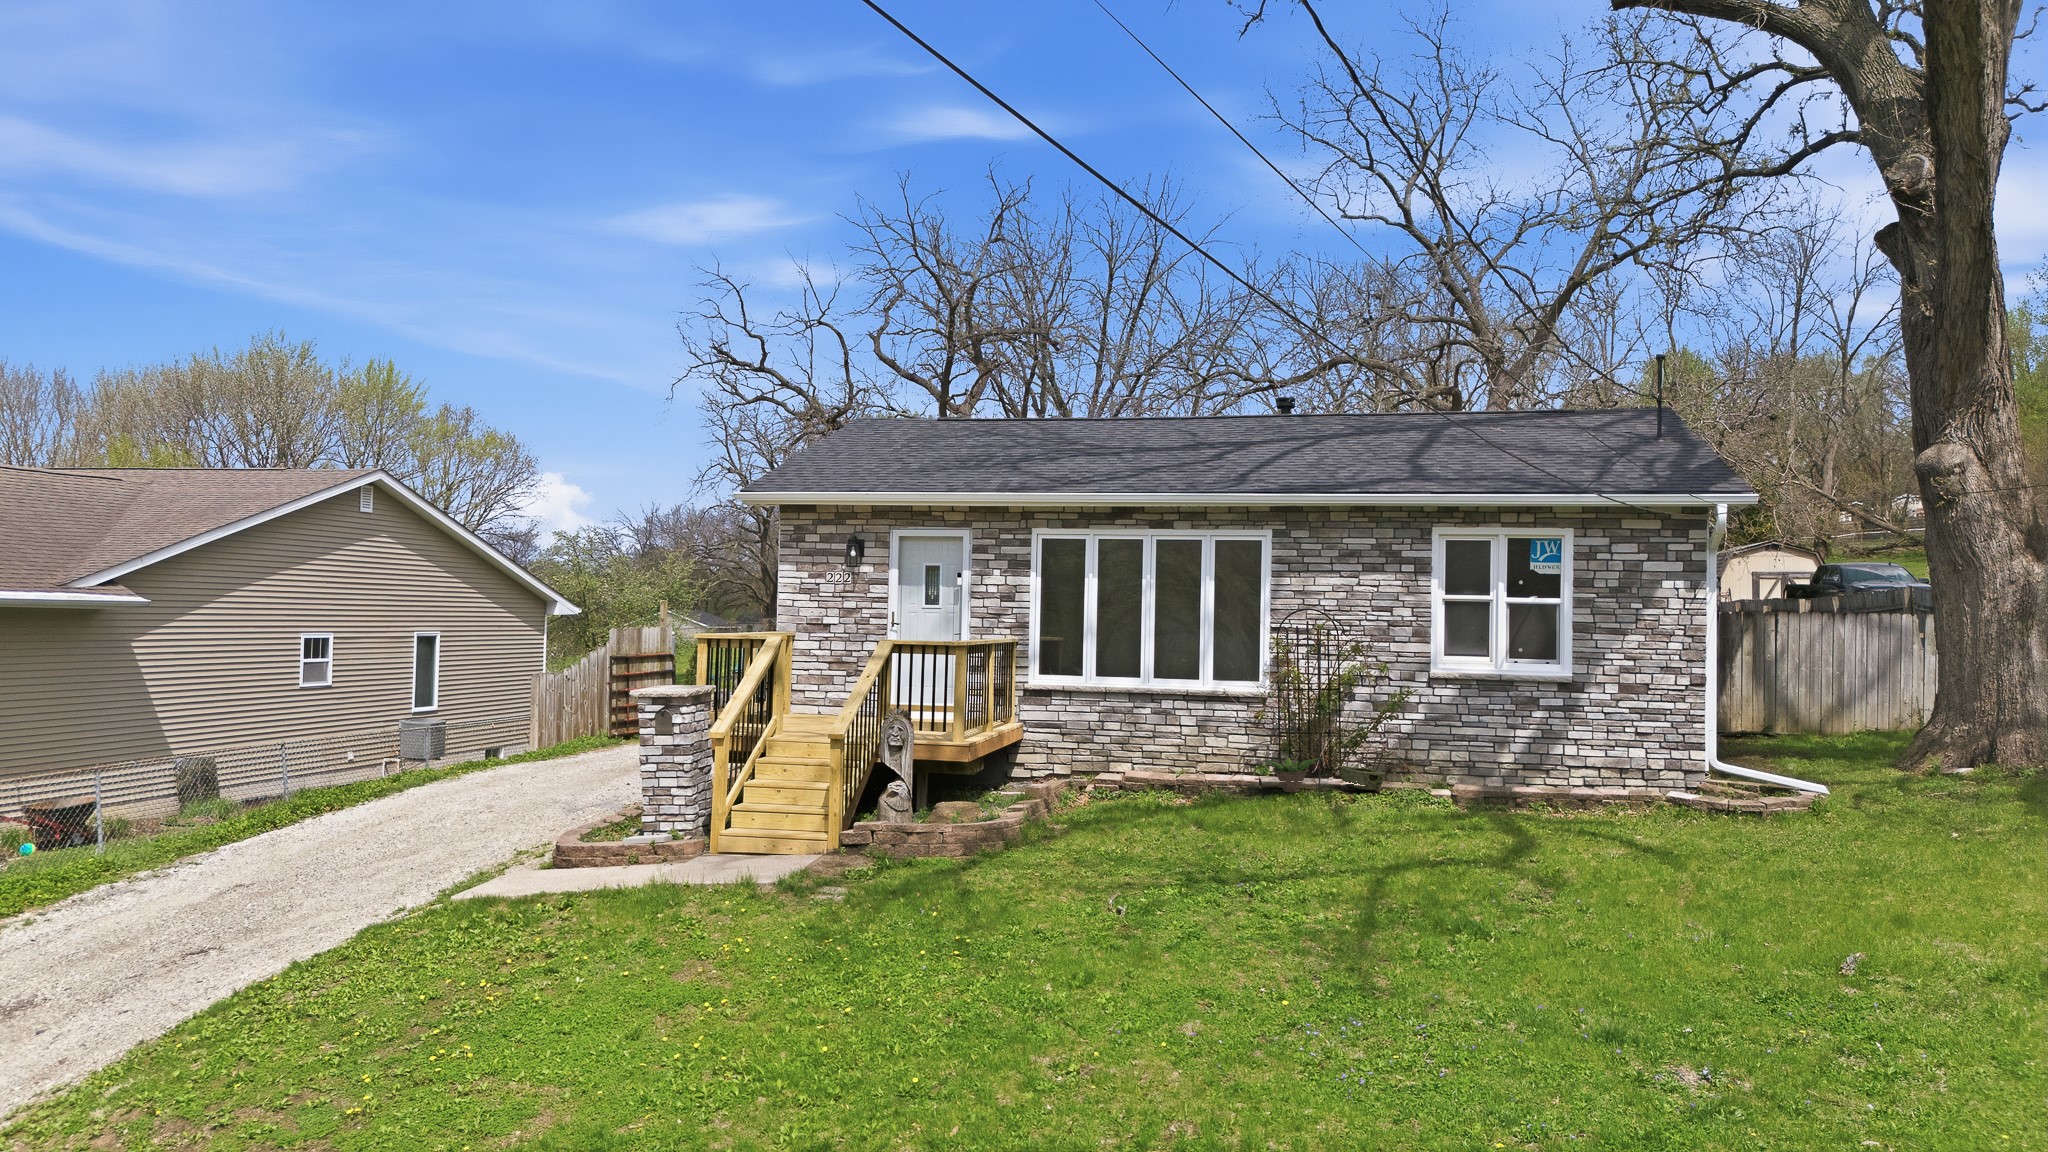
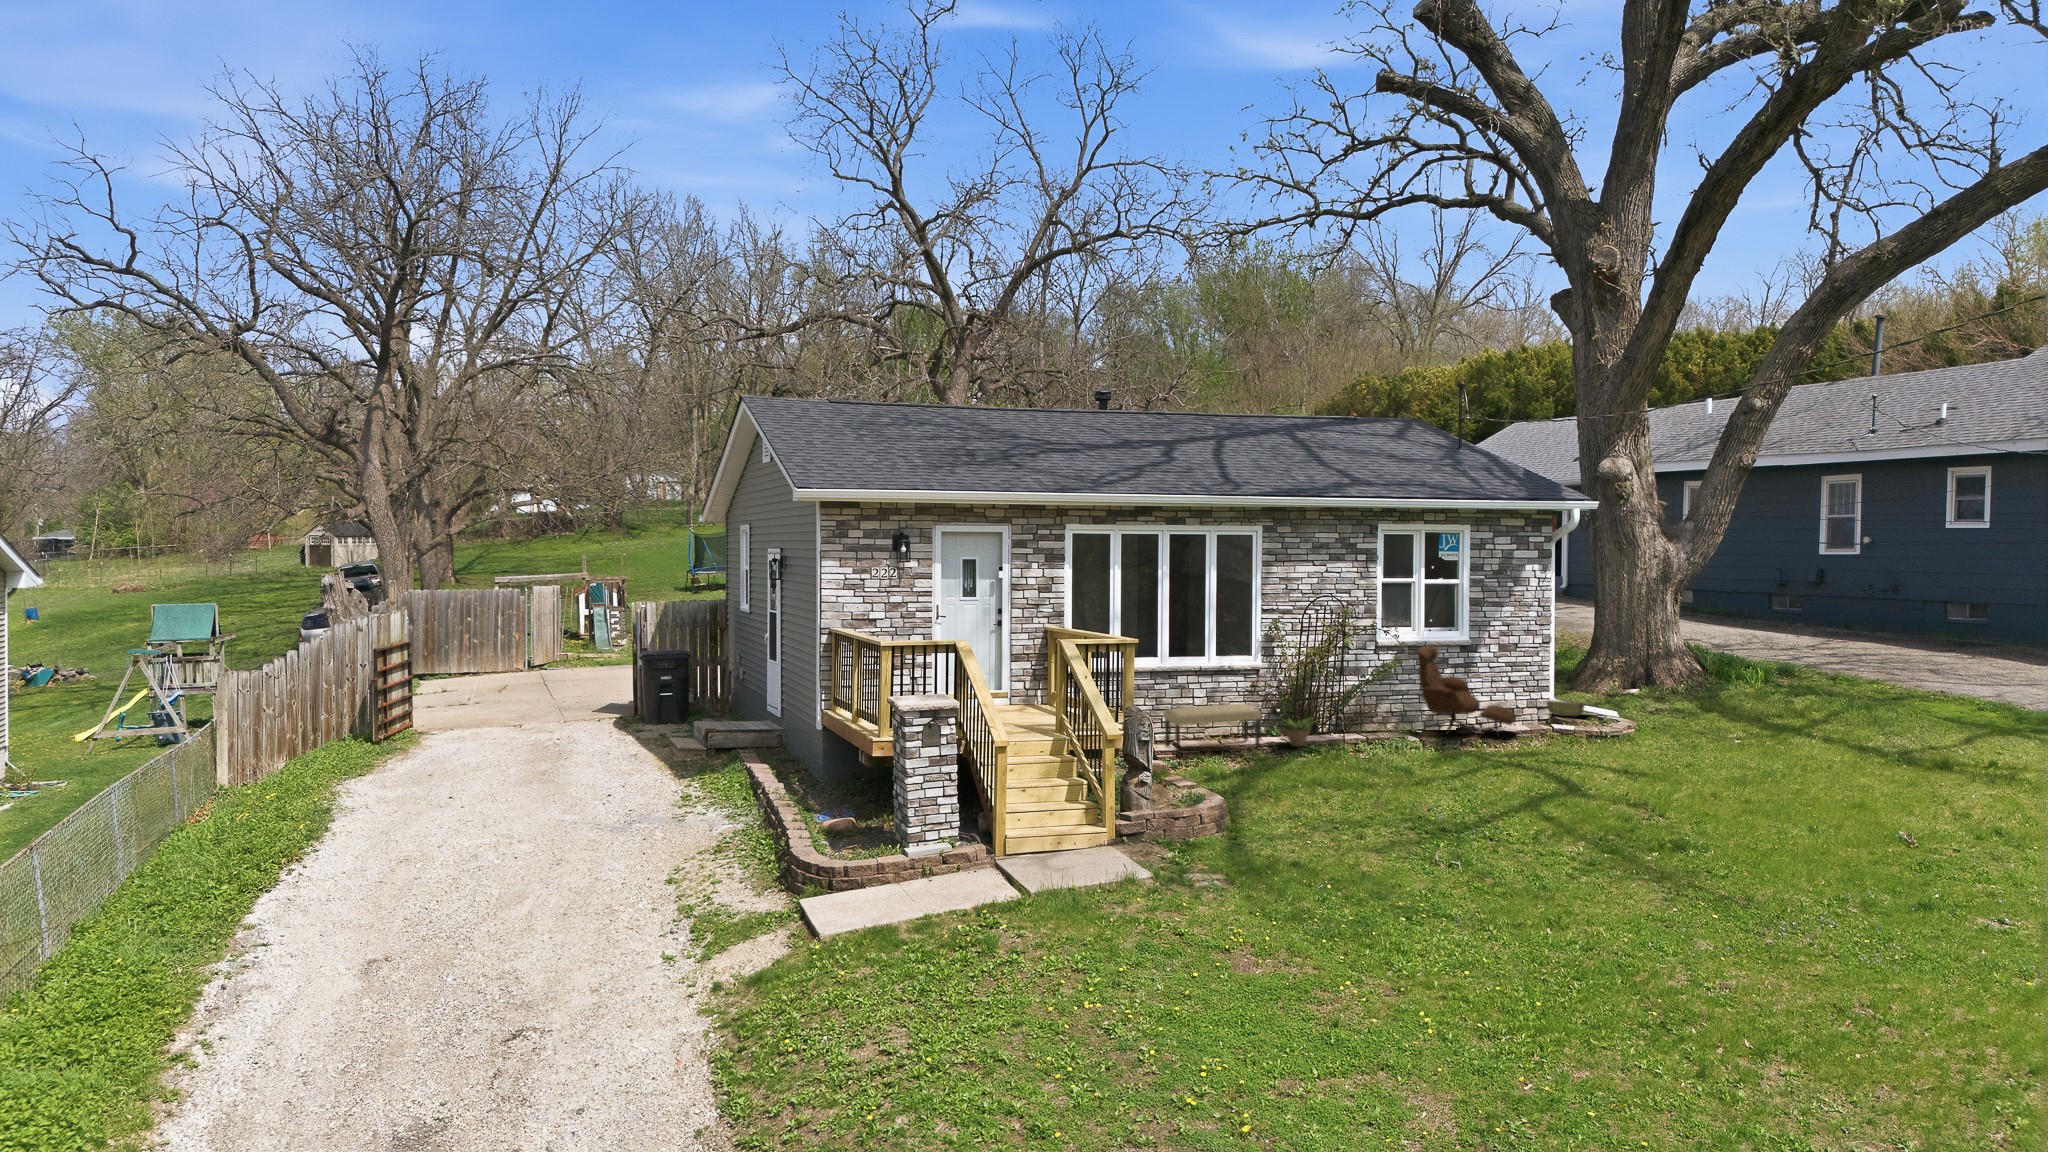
lounge chair: none [1474,680,1611,805] -> present [1418,645,1516,737]
bench: none [1134,736,1244,789] -> present [1164,703,1261,754]
woven basket: present [1339,766,1385,790] -> present [1546,700,1585,716]

